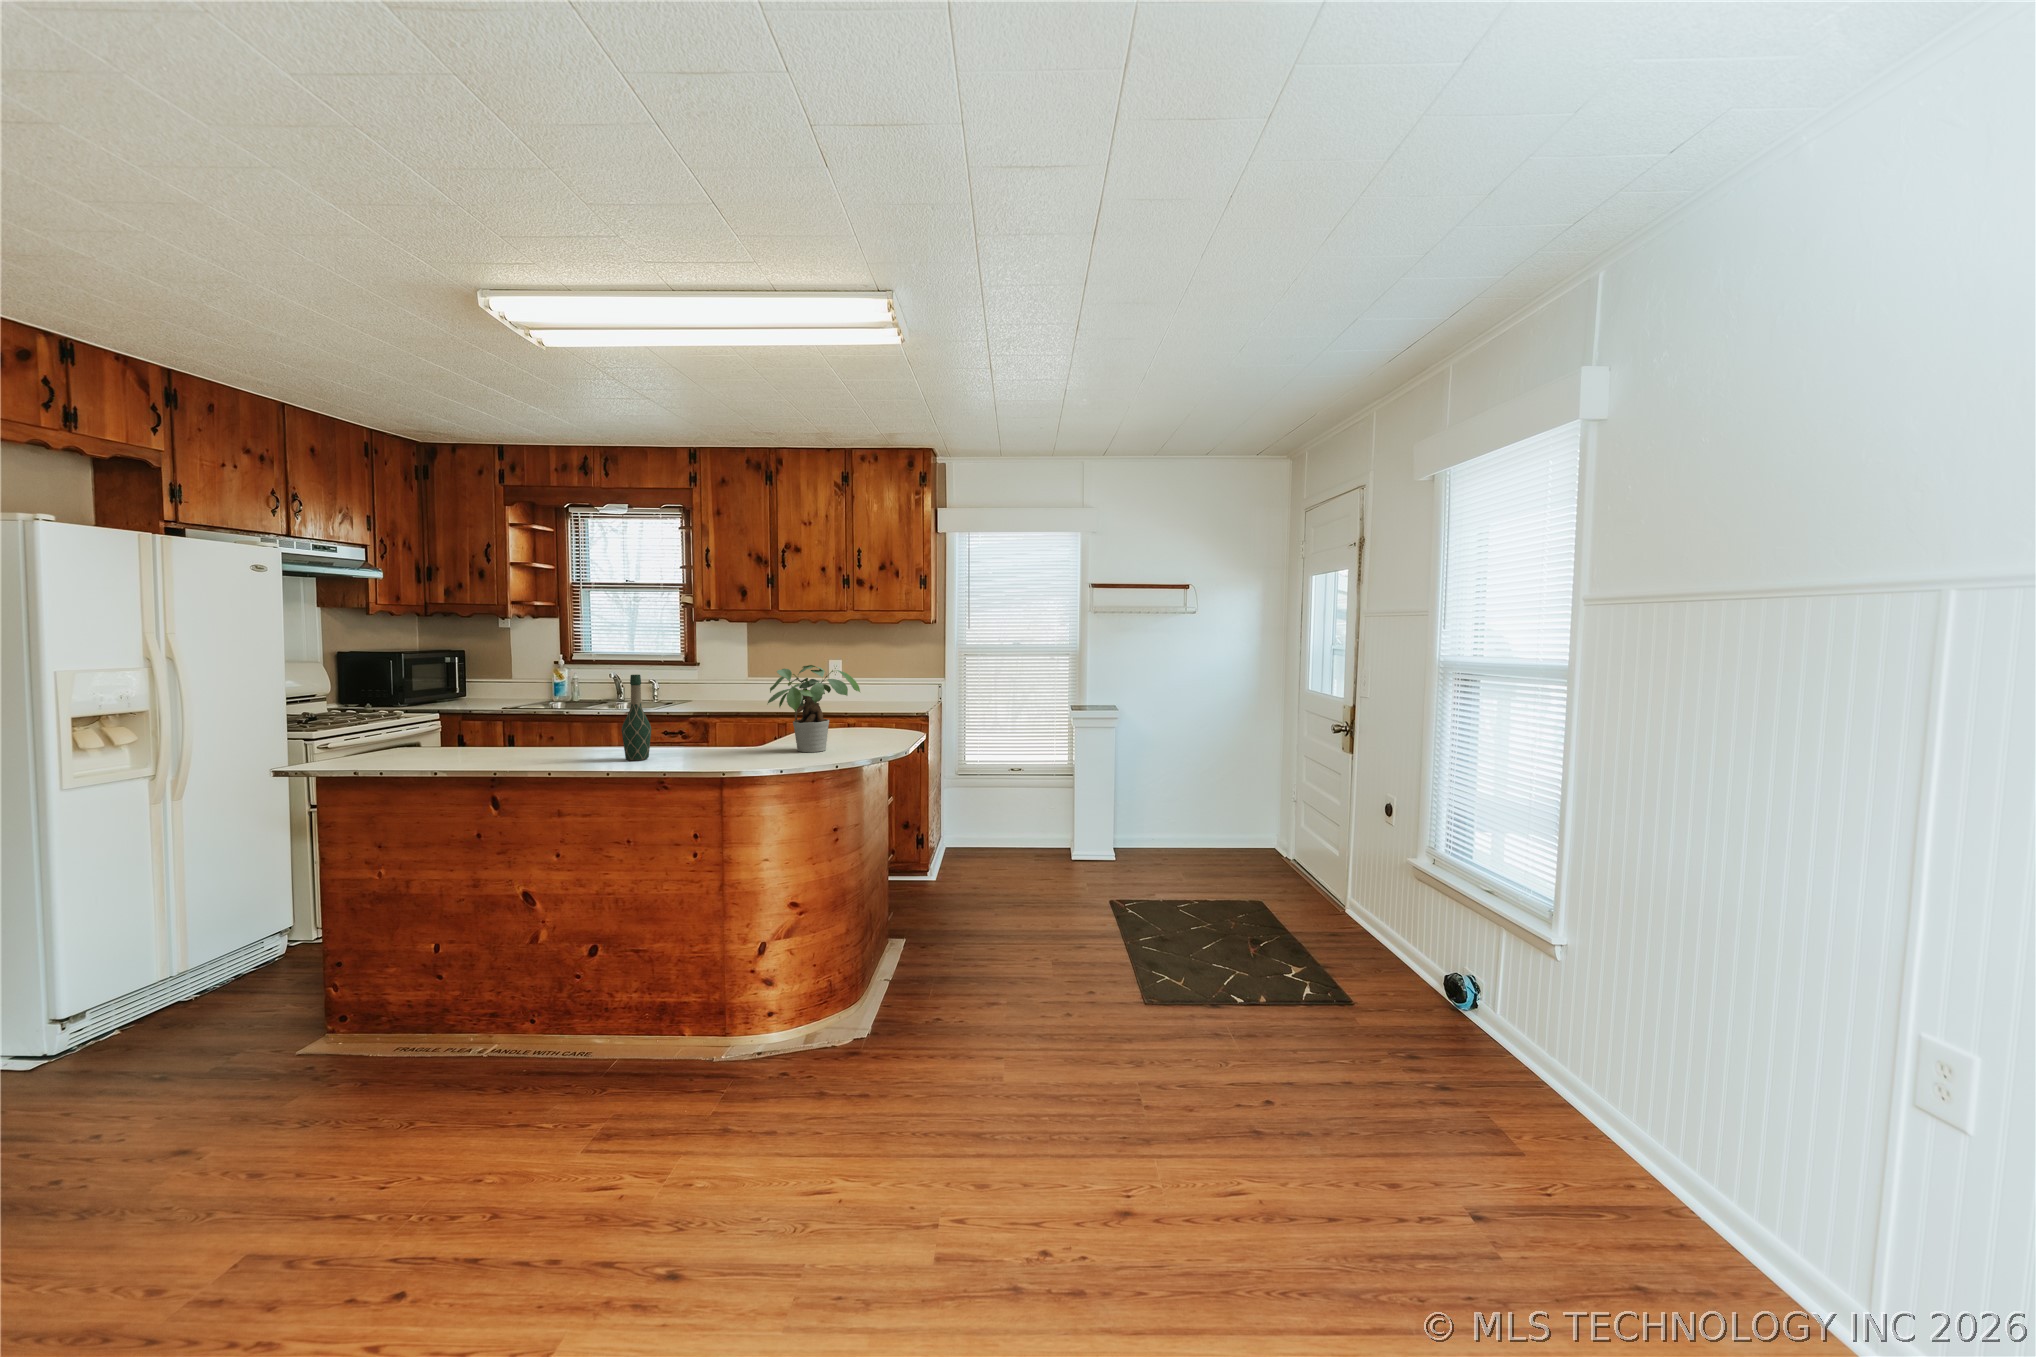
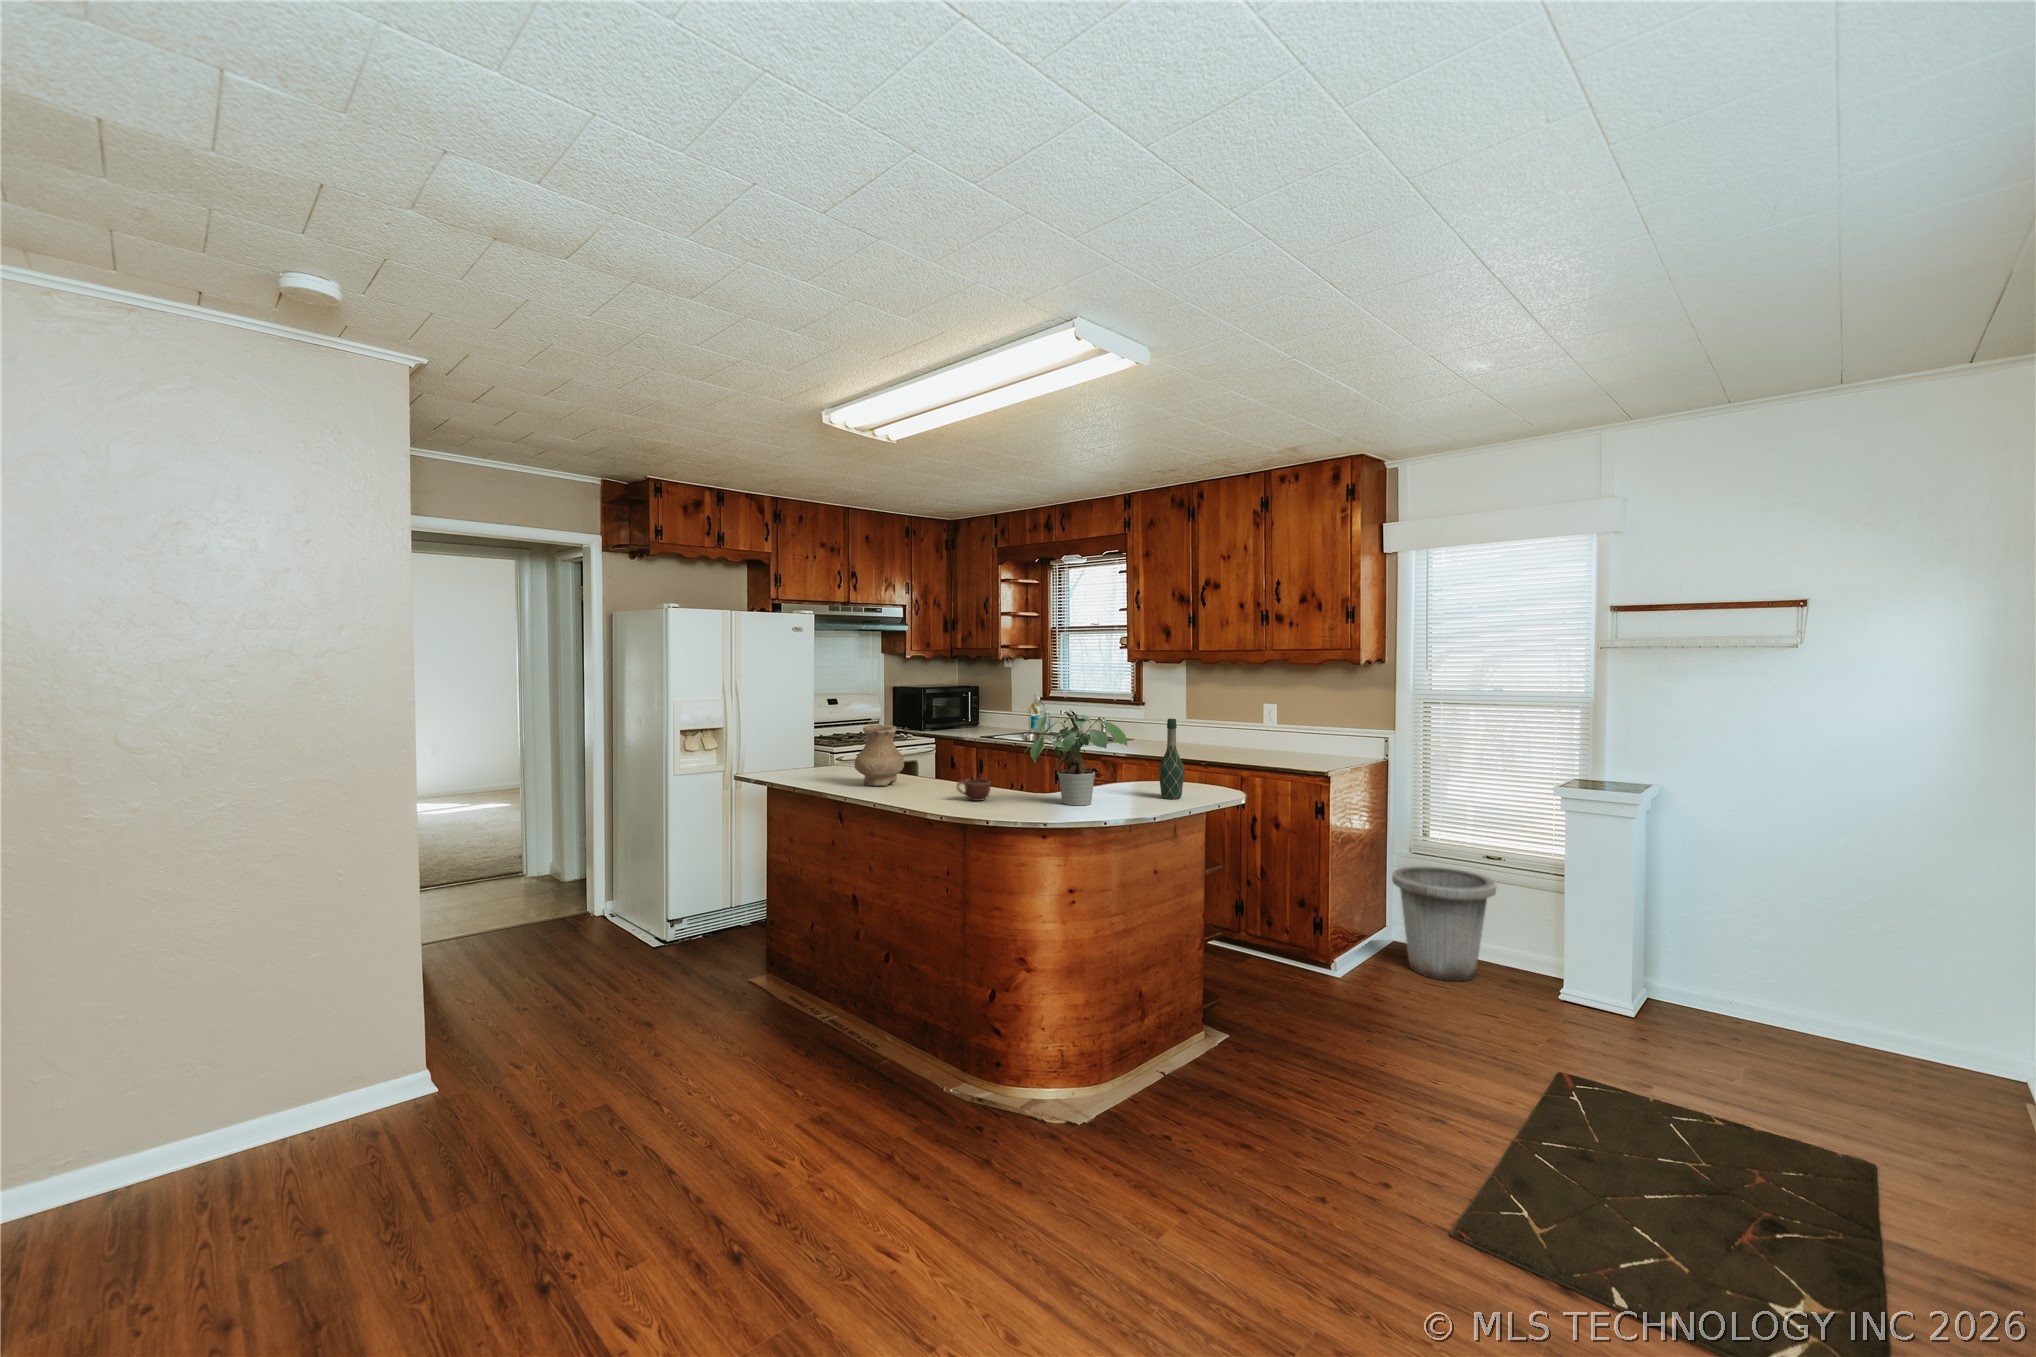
wine bottle: present [622,675,651,760] -> present [1159,719,1184,799]
vase: none [507,688,574,760] -> present [854,725,904,786]
mug: none [690,736,725,759] -> present [957,779,991,801]
trash can: none [958,782,1029,866] -> present [1392,866,1496,981]

